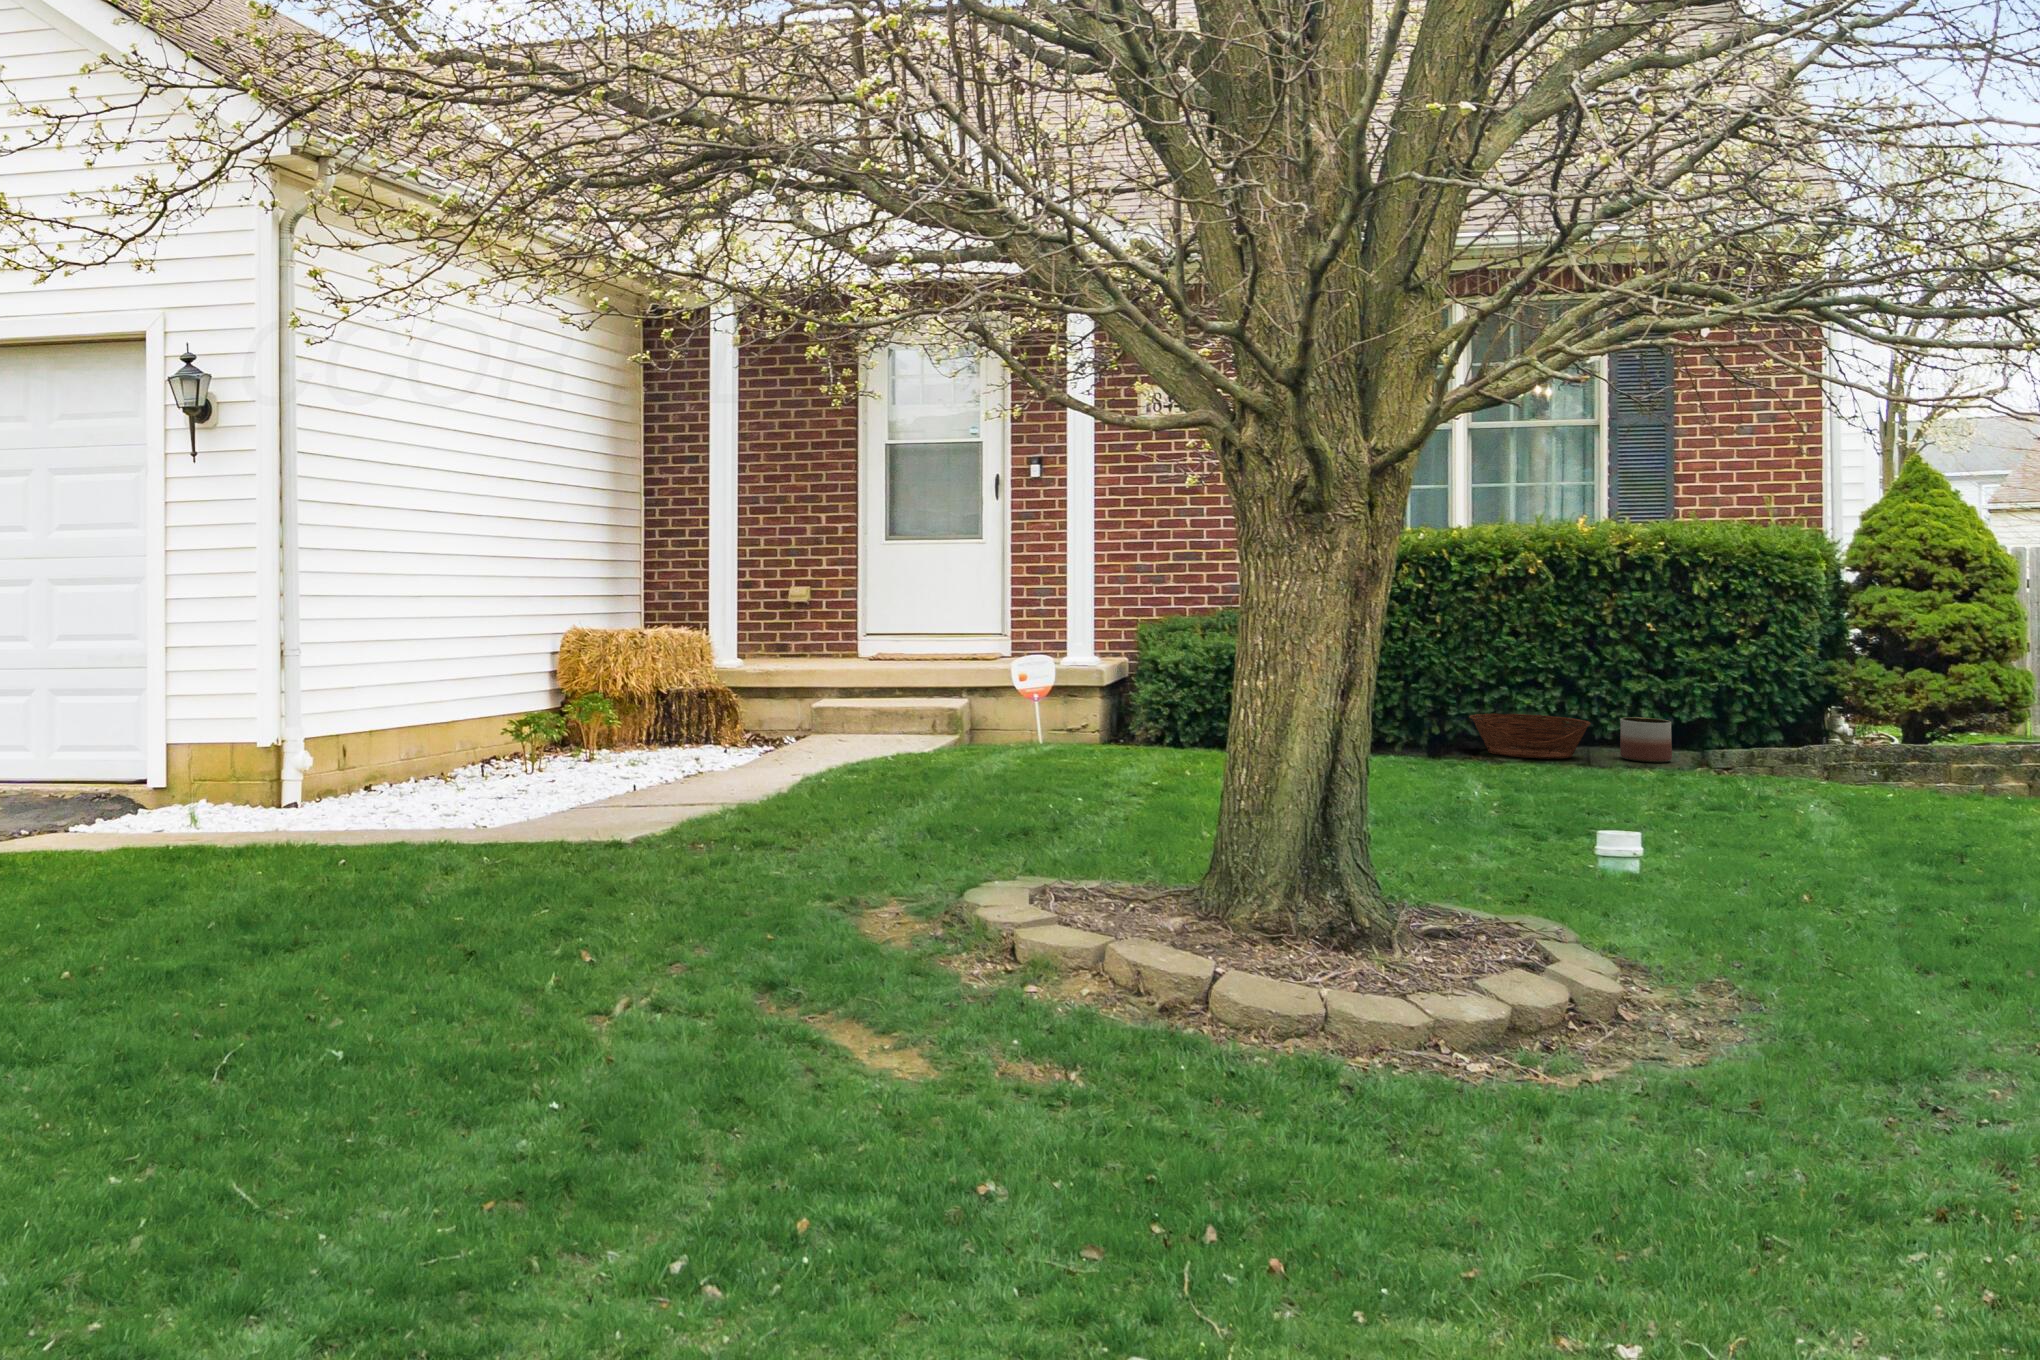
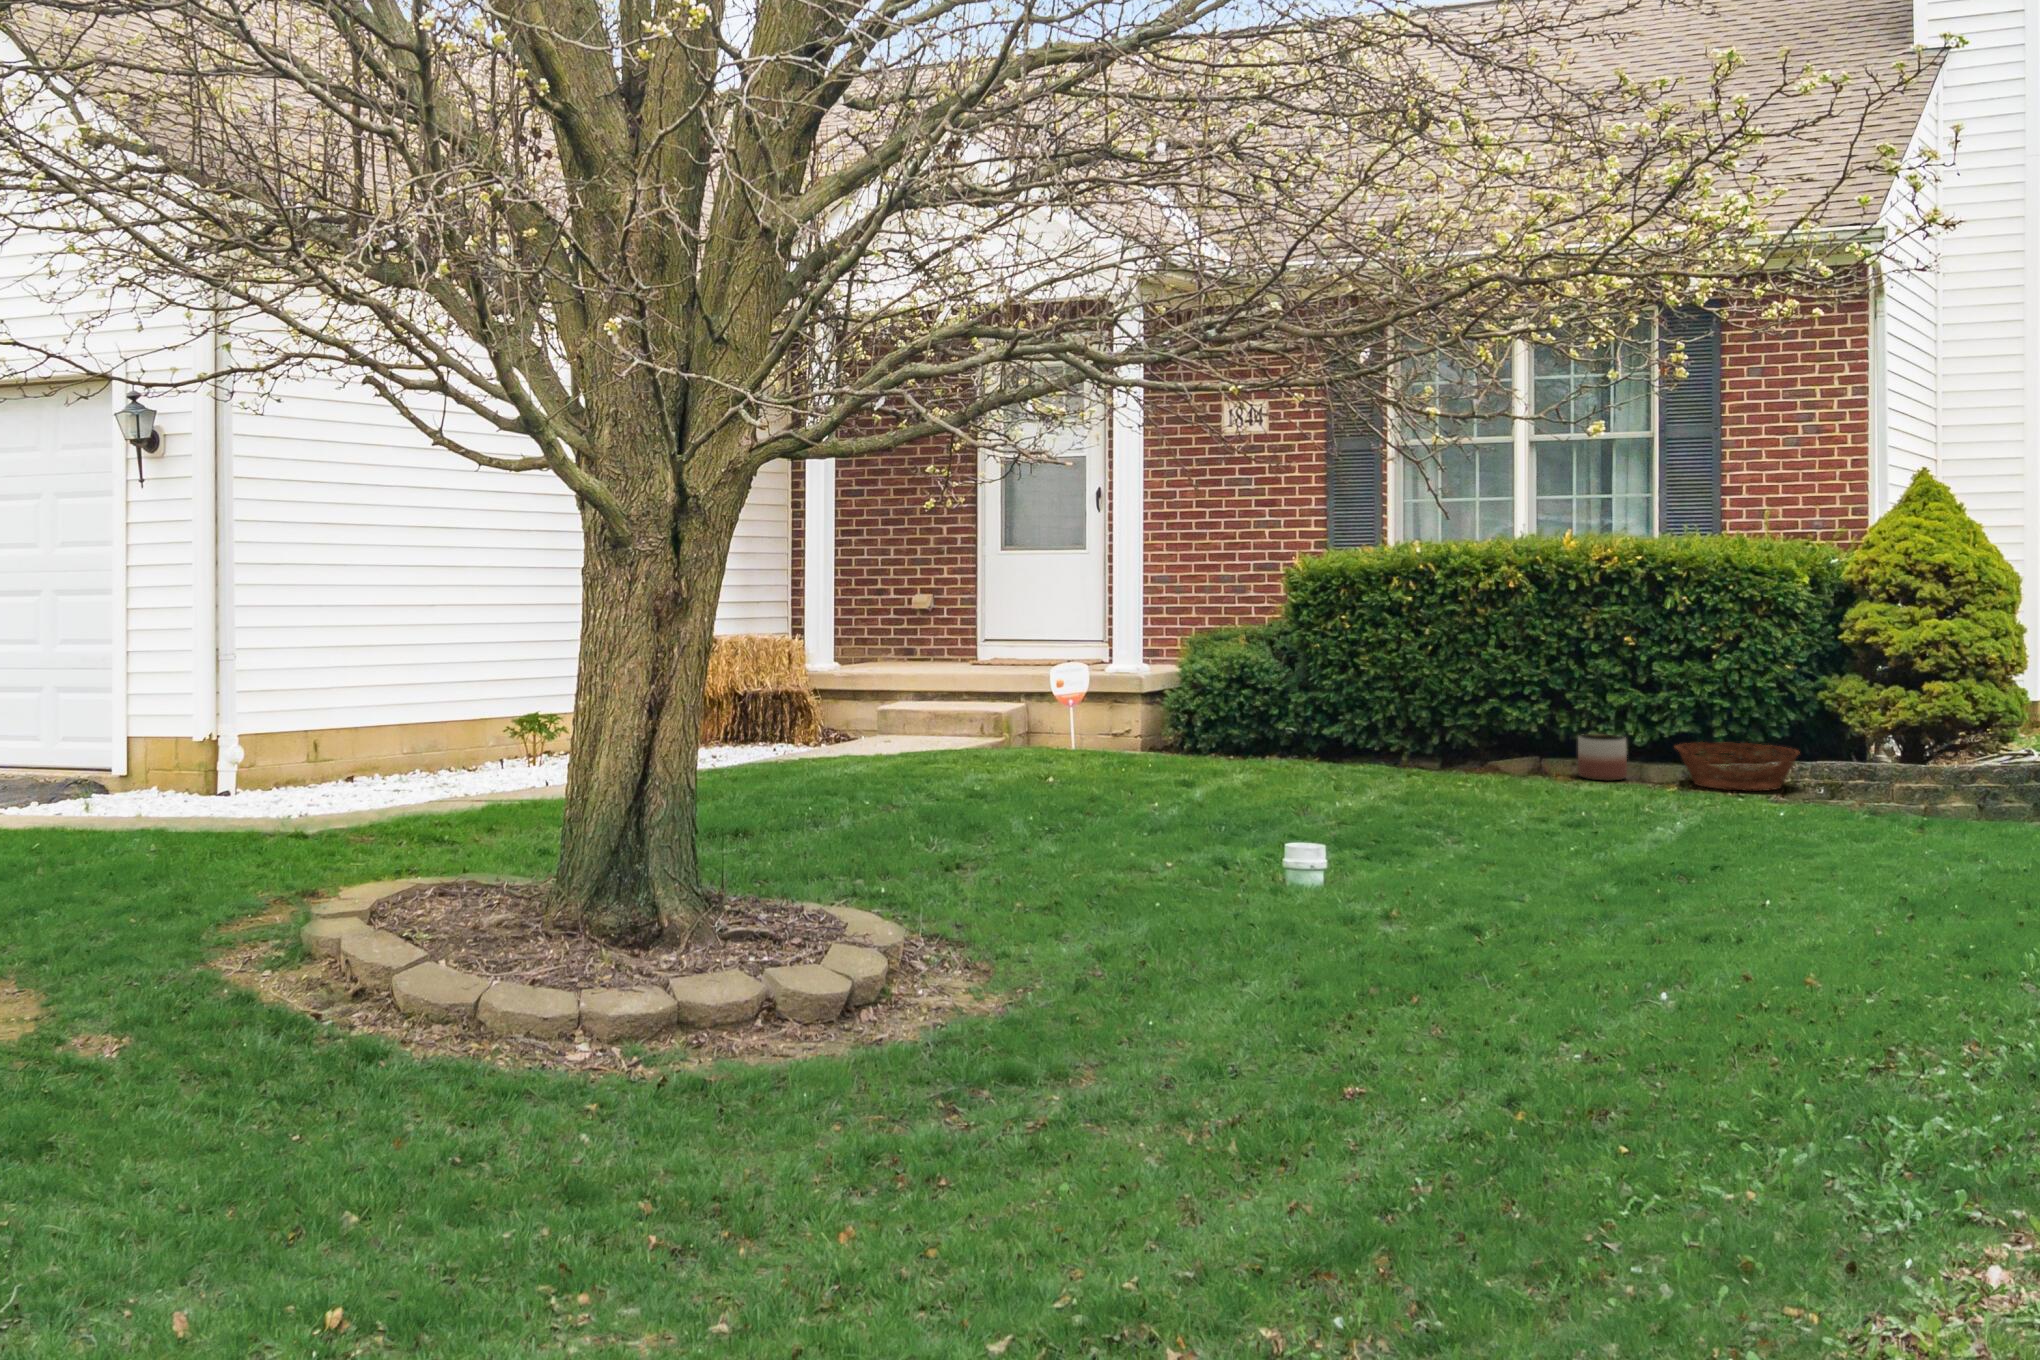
basket: present [1470,713,1591,759] -> present [1675,742,1800,791]

